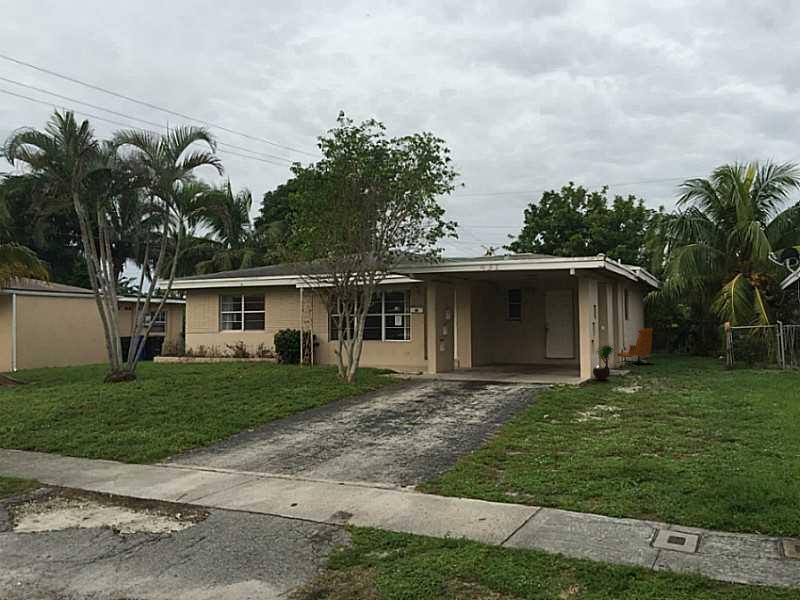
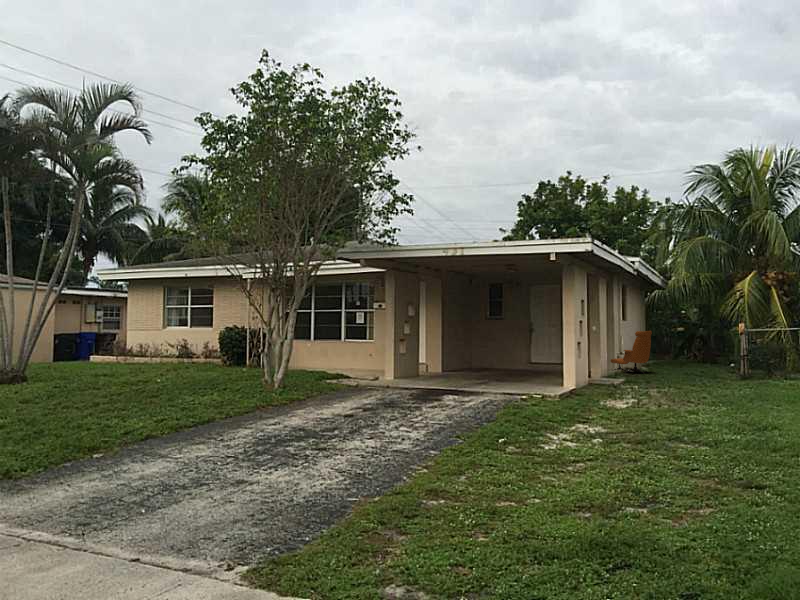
potted tree: present [593,345,614,380] -> none [577,345,603,391]

